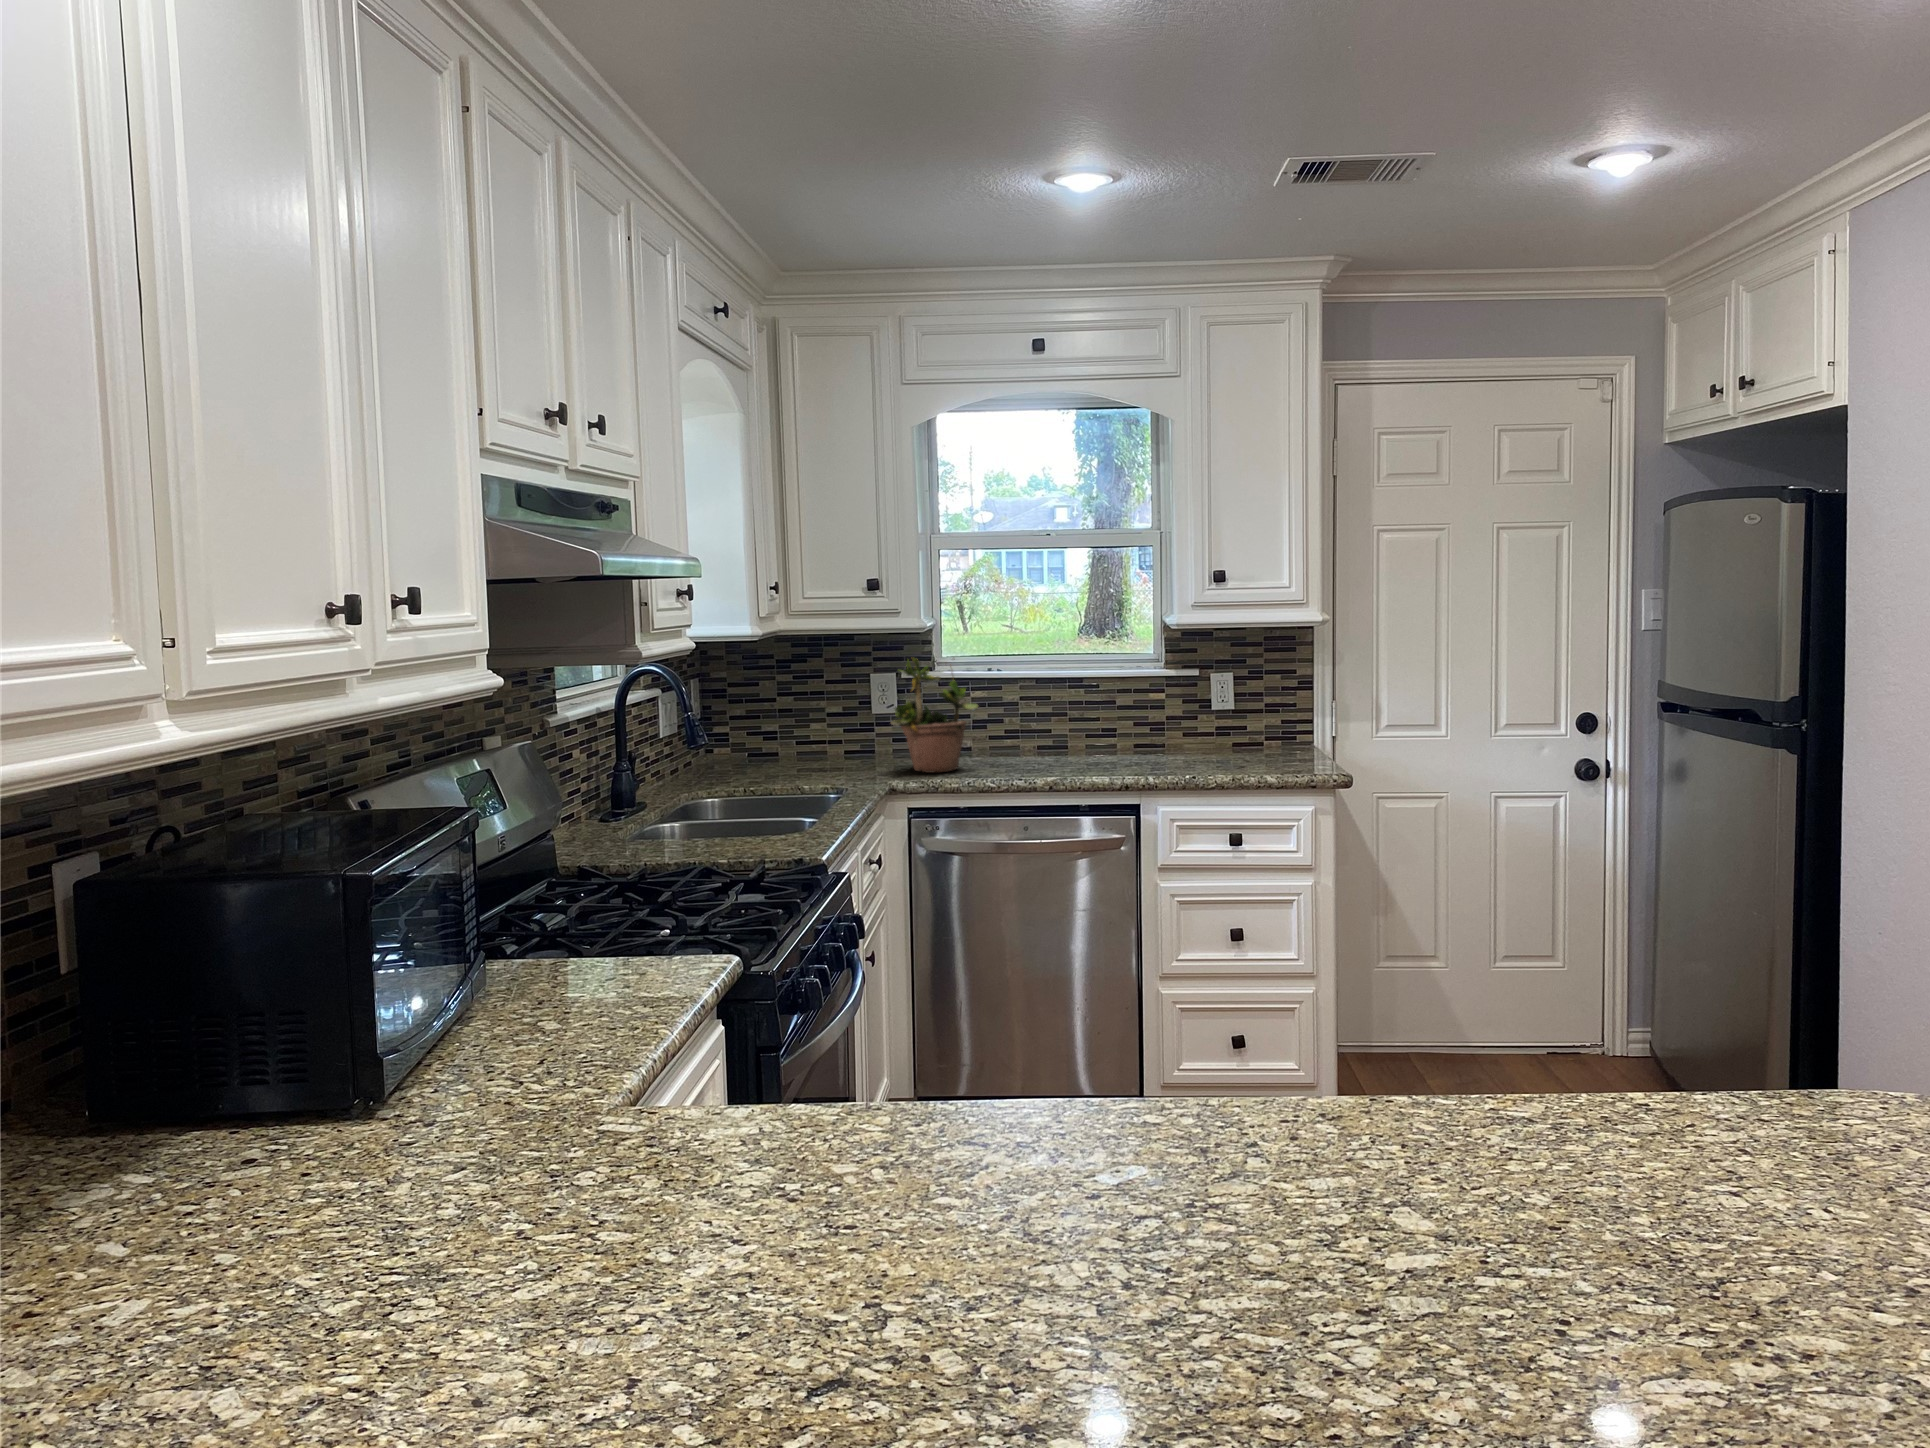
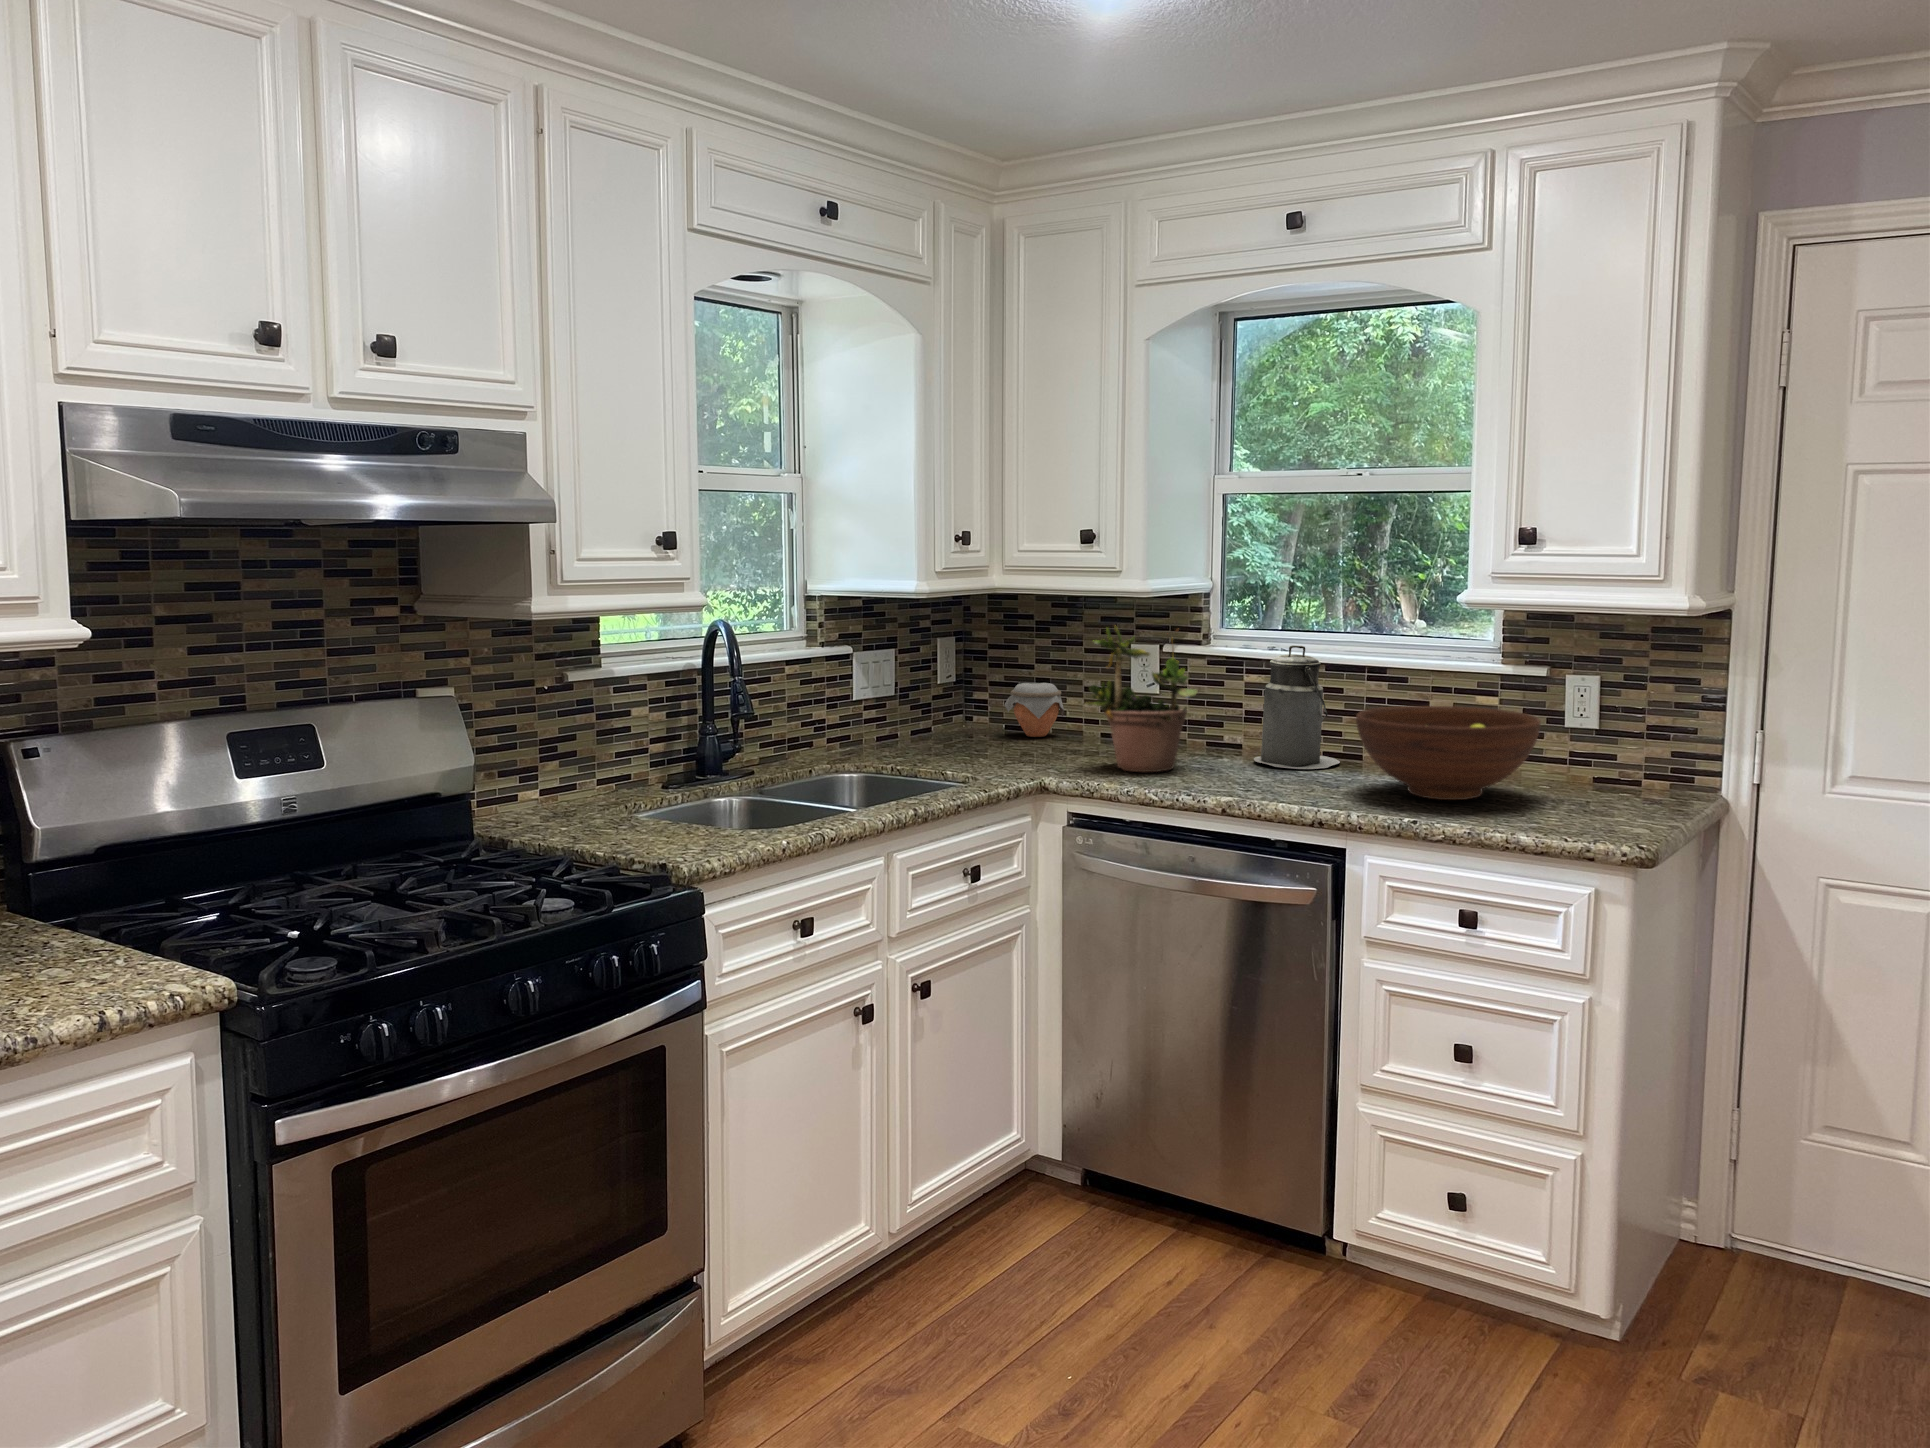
canister: none [993,666,1056,759] -> present [1254,645,1340,769]
fruit bowl: none [1107,701,1230,765] -> present [1356,706,1541,800]
jar: none [758,714,810,760] -> present [1005,683,1064,737]

